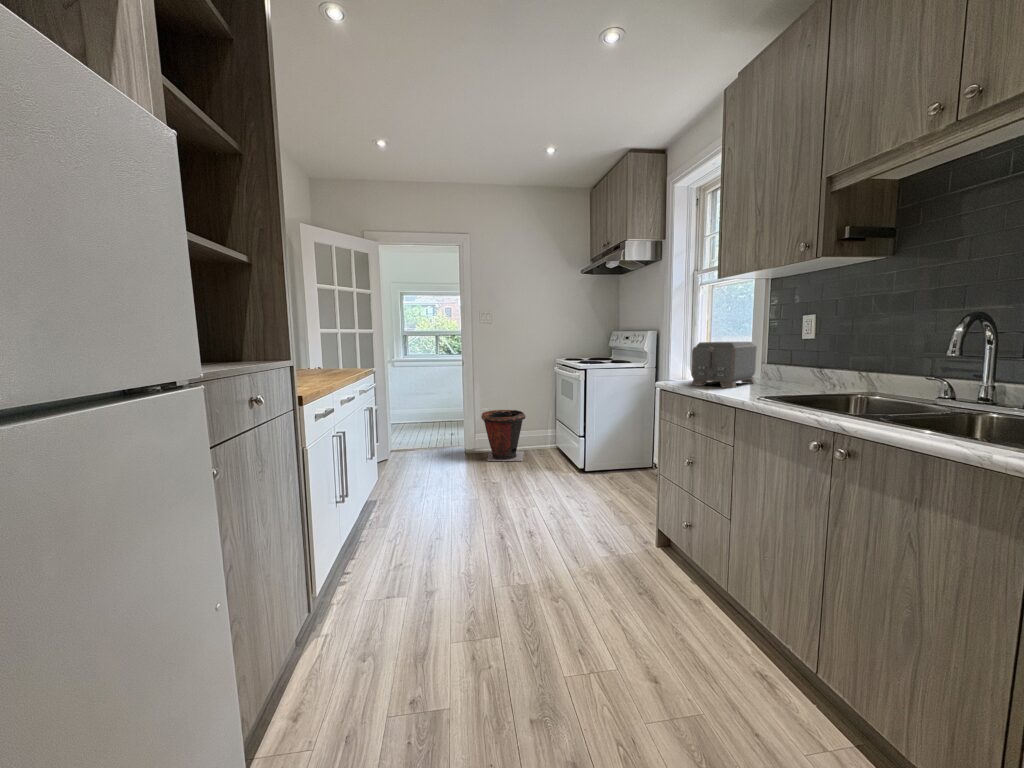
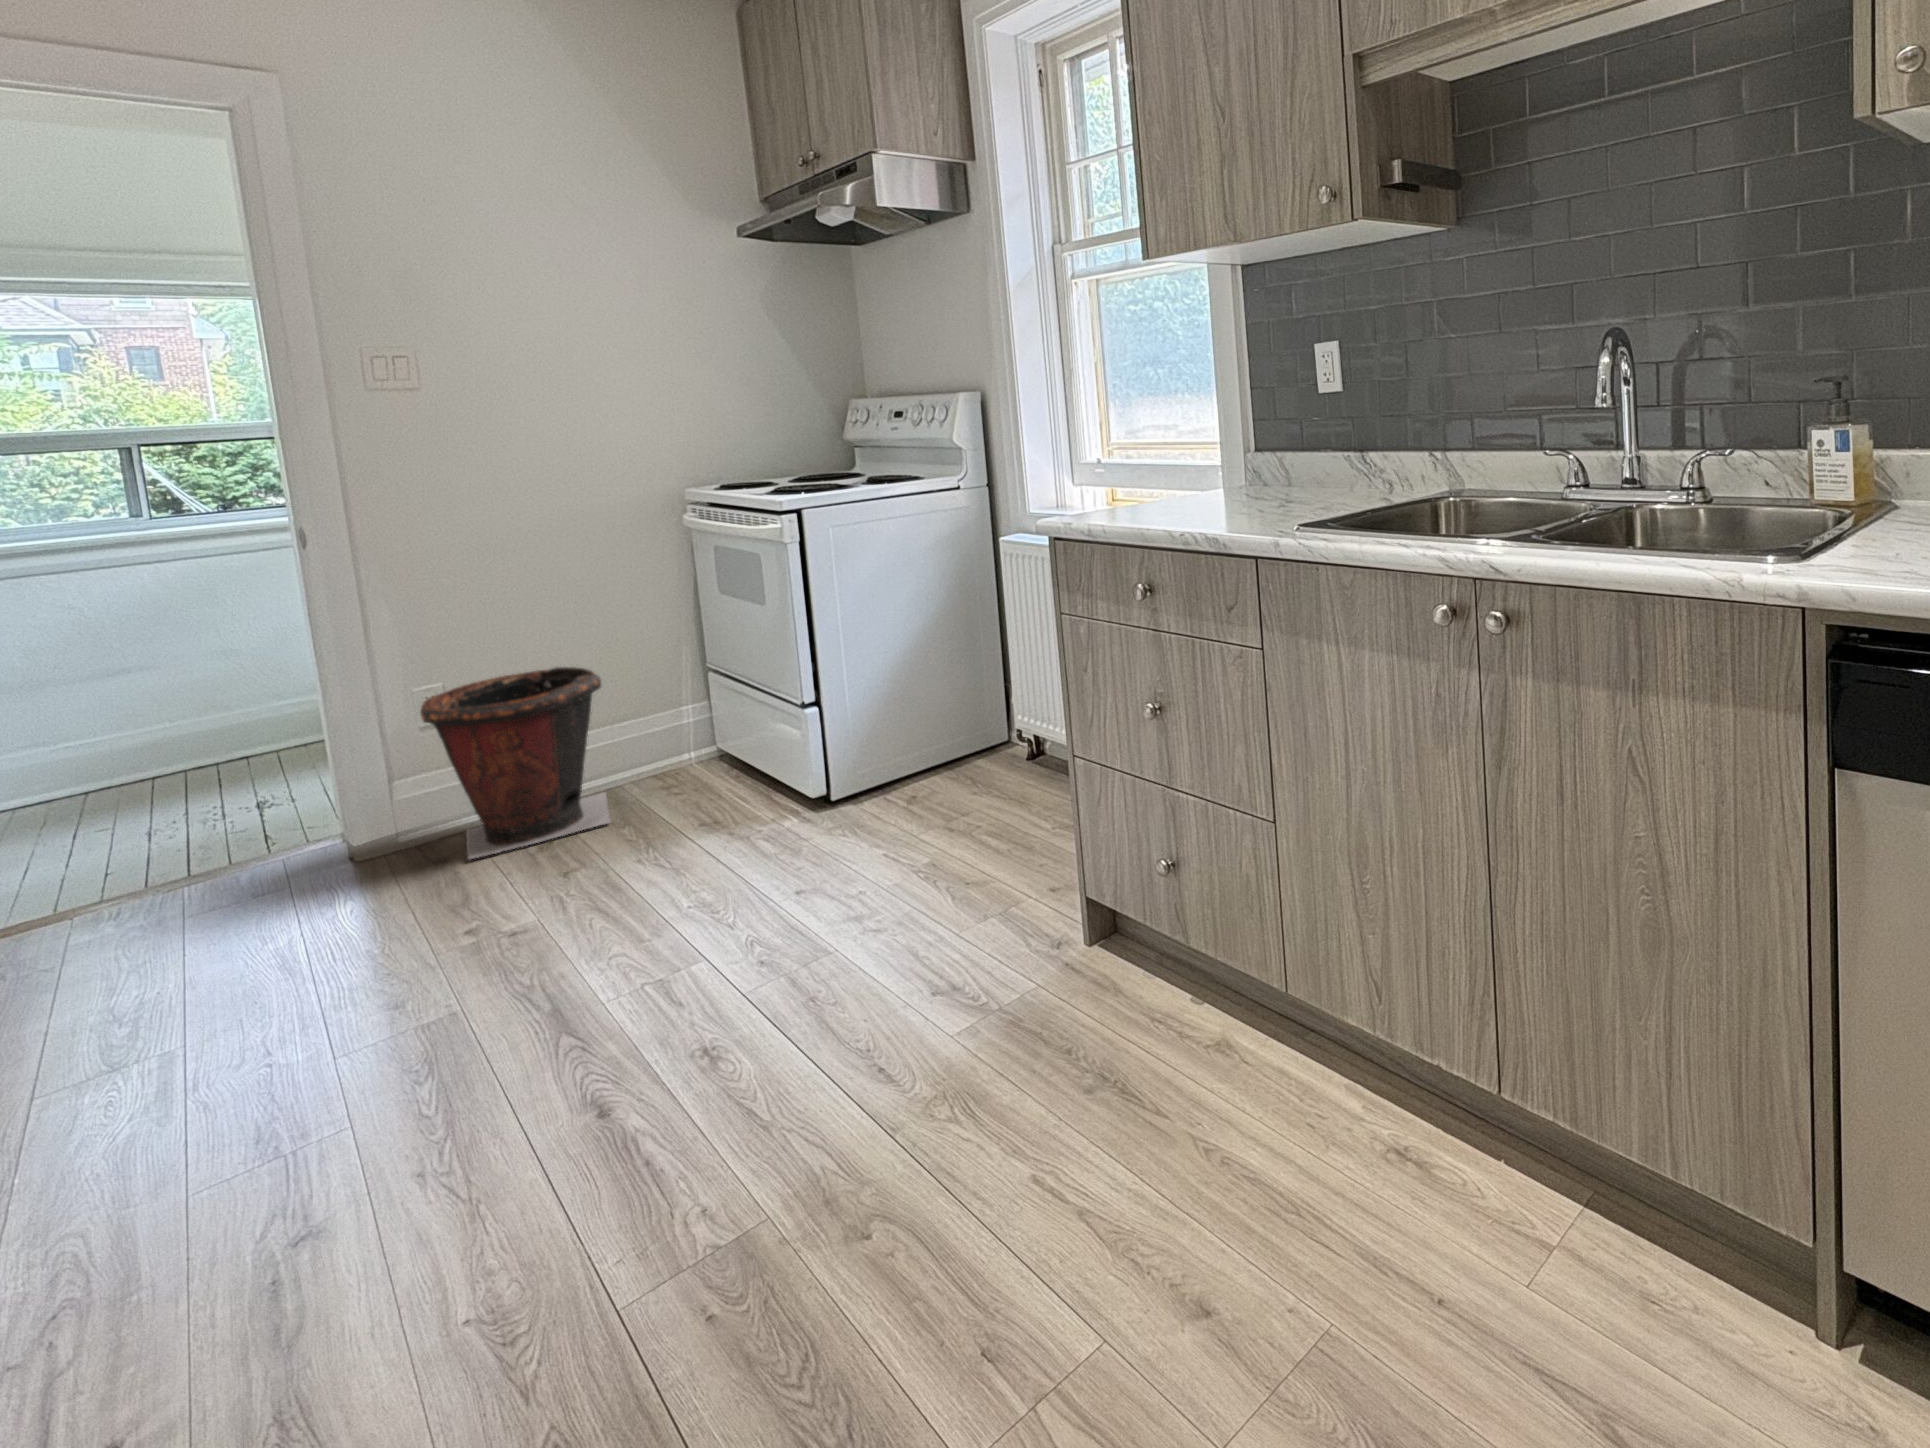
toaster: present [691,342,757,388] -> none [1115,405,1244,519]

